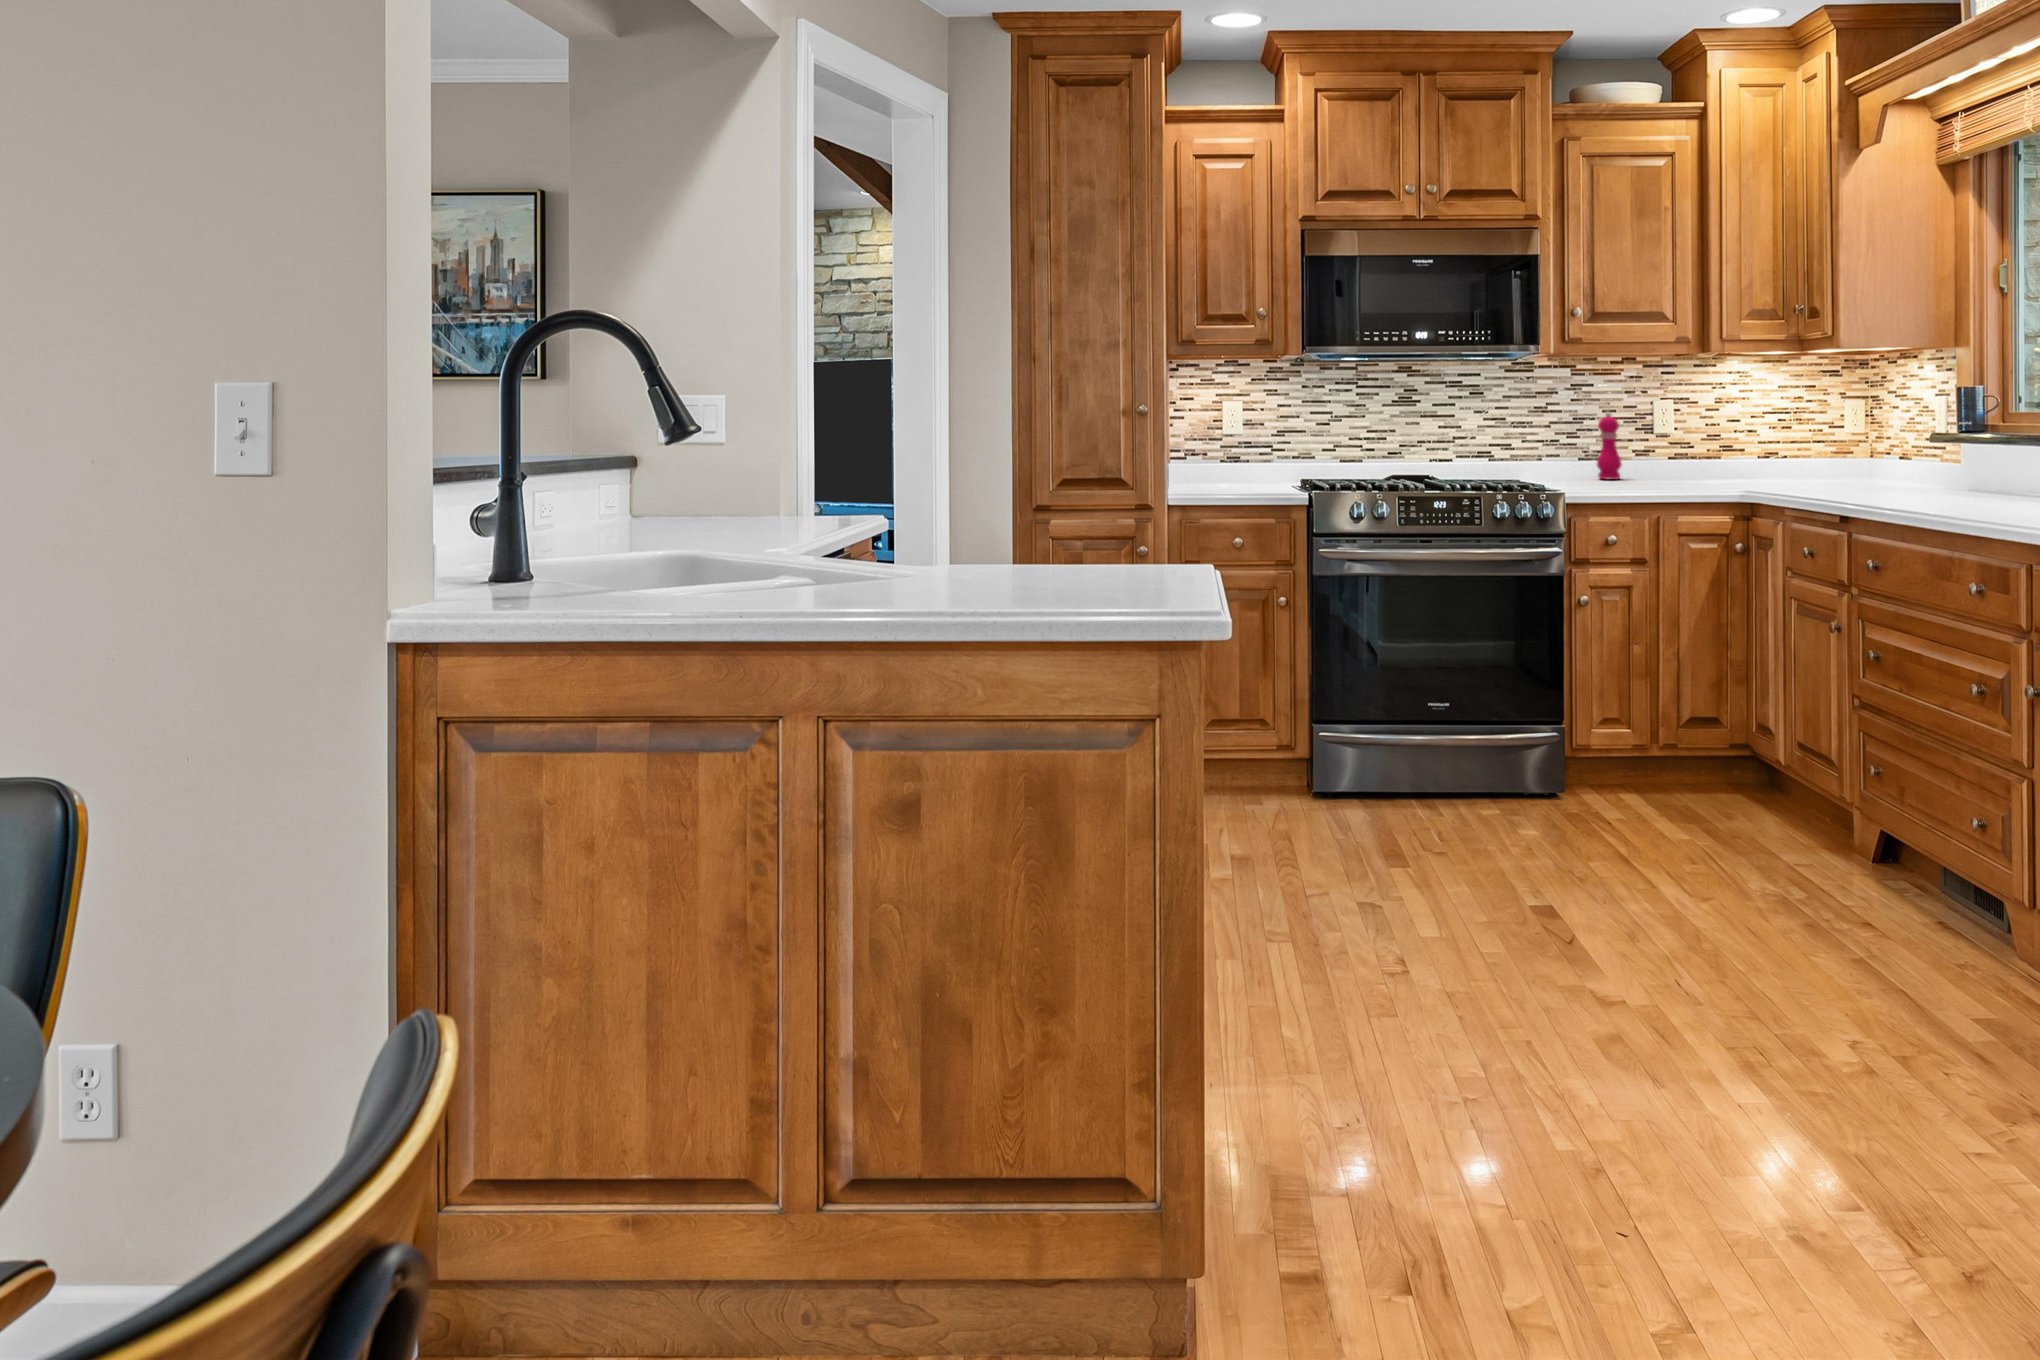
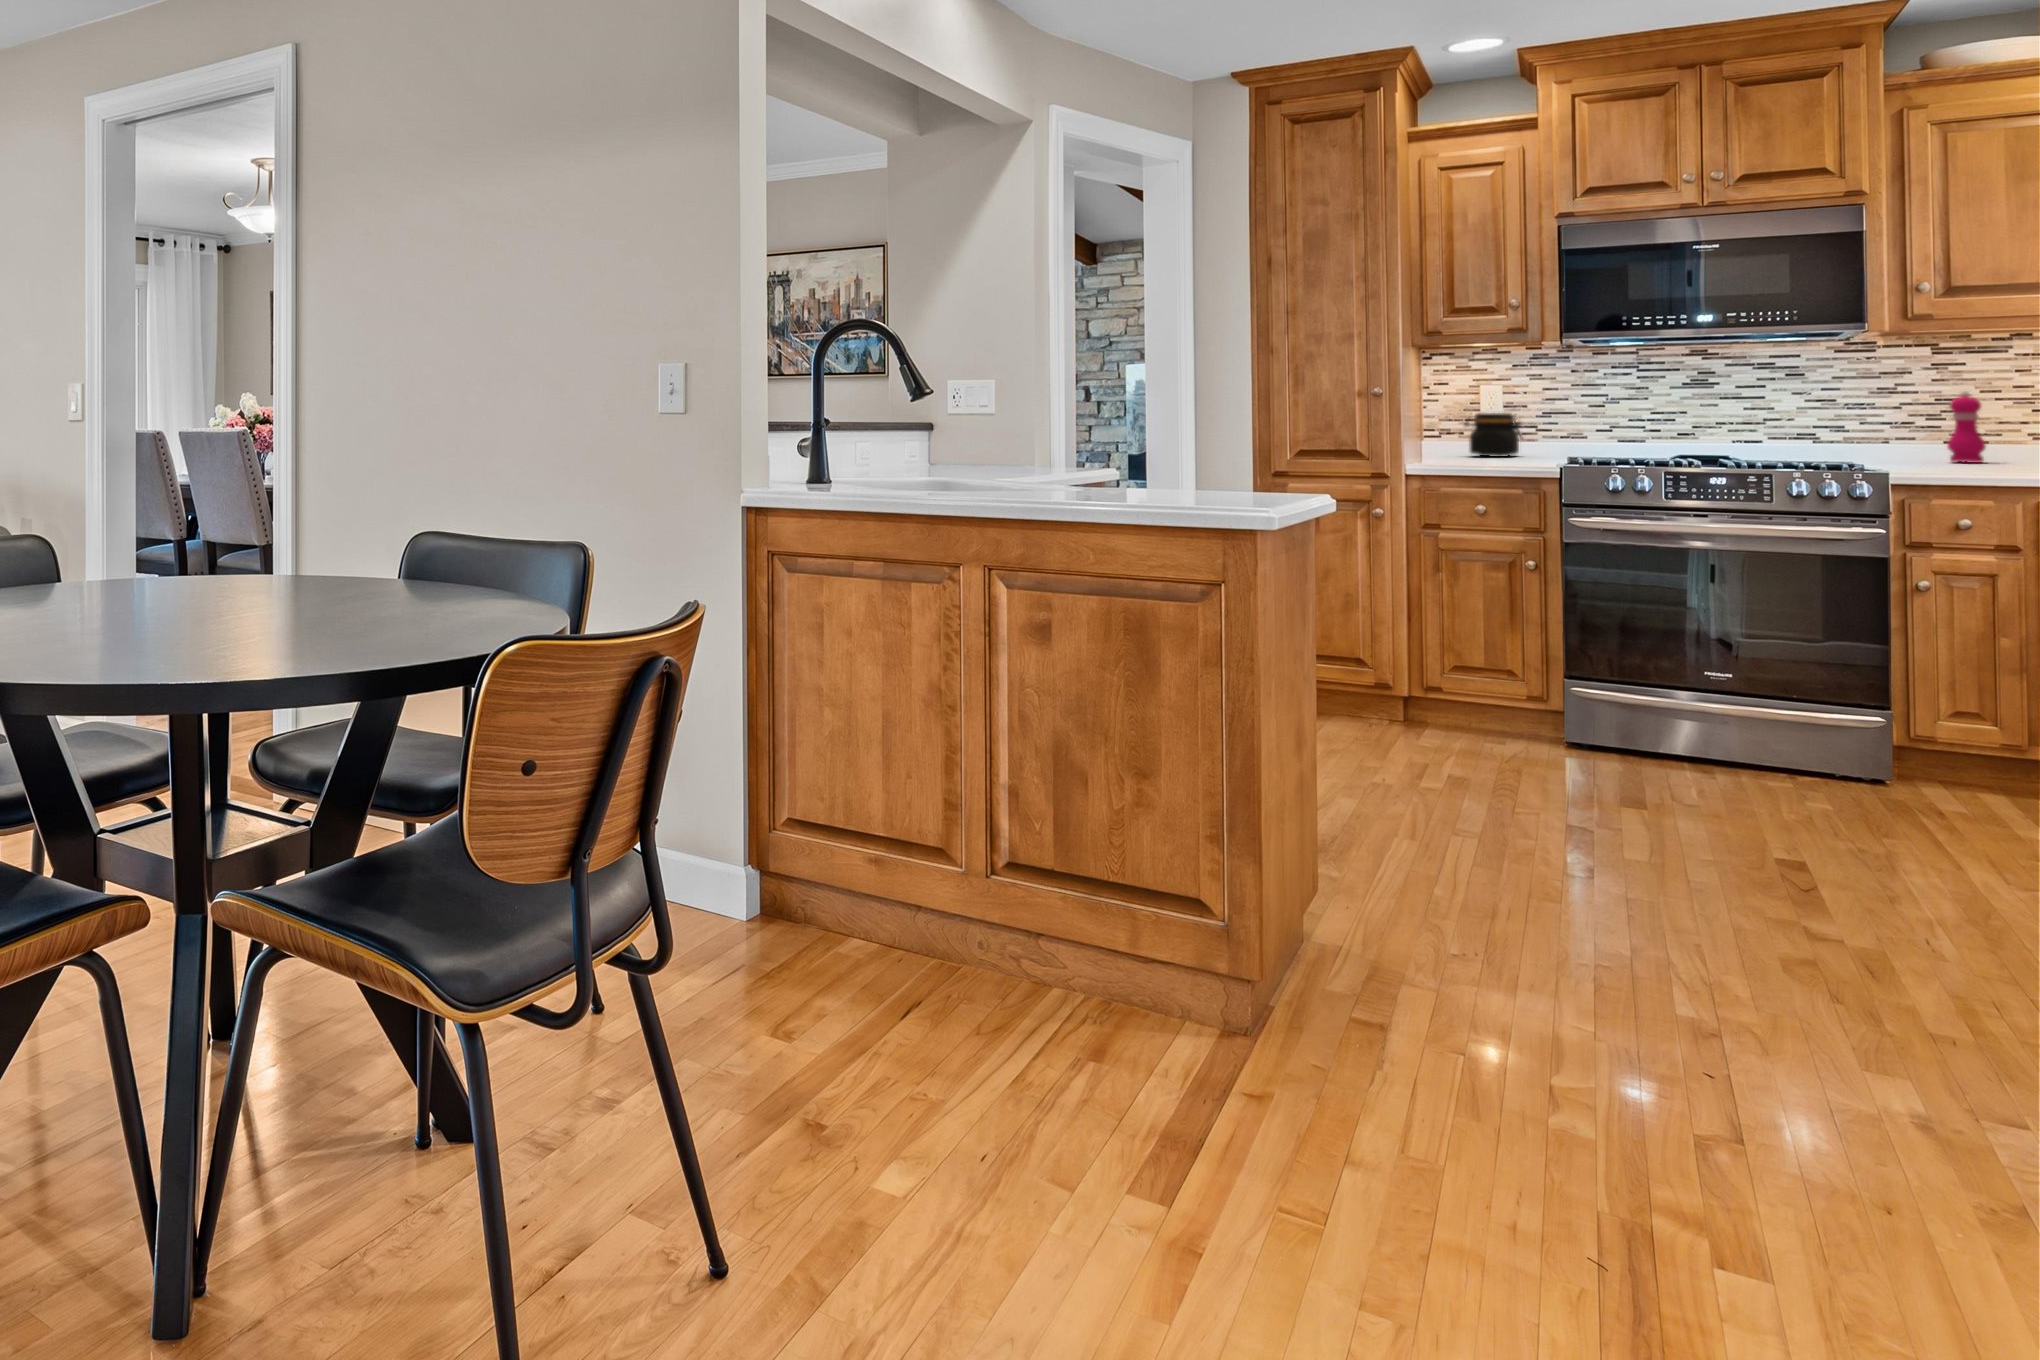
jar: none [1217,433,1270,481] -> present [1465,413,1522,457]

